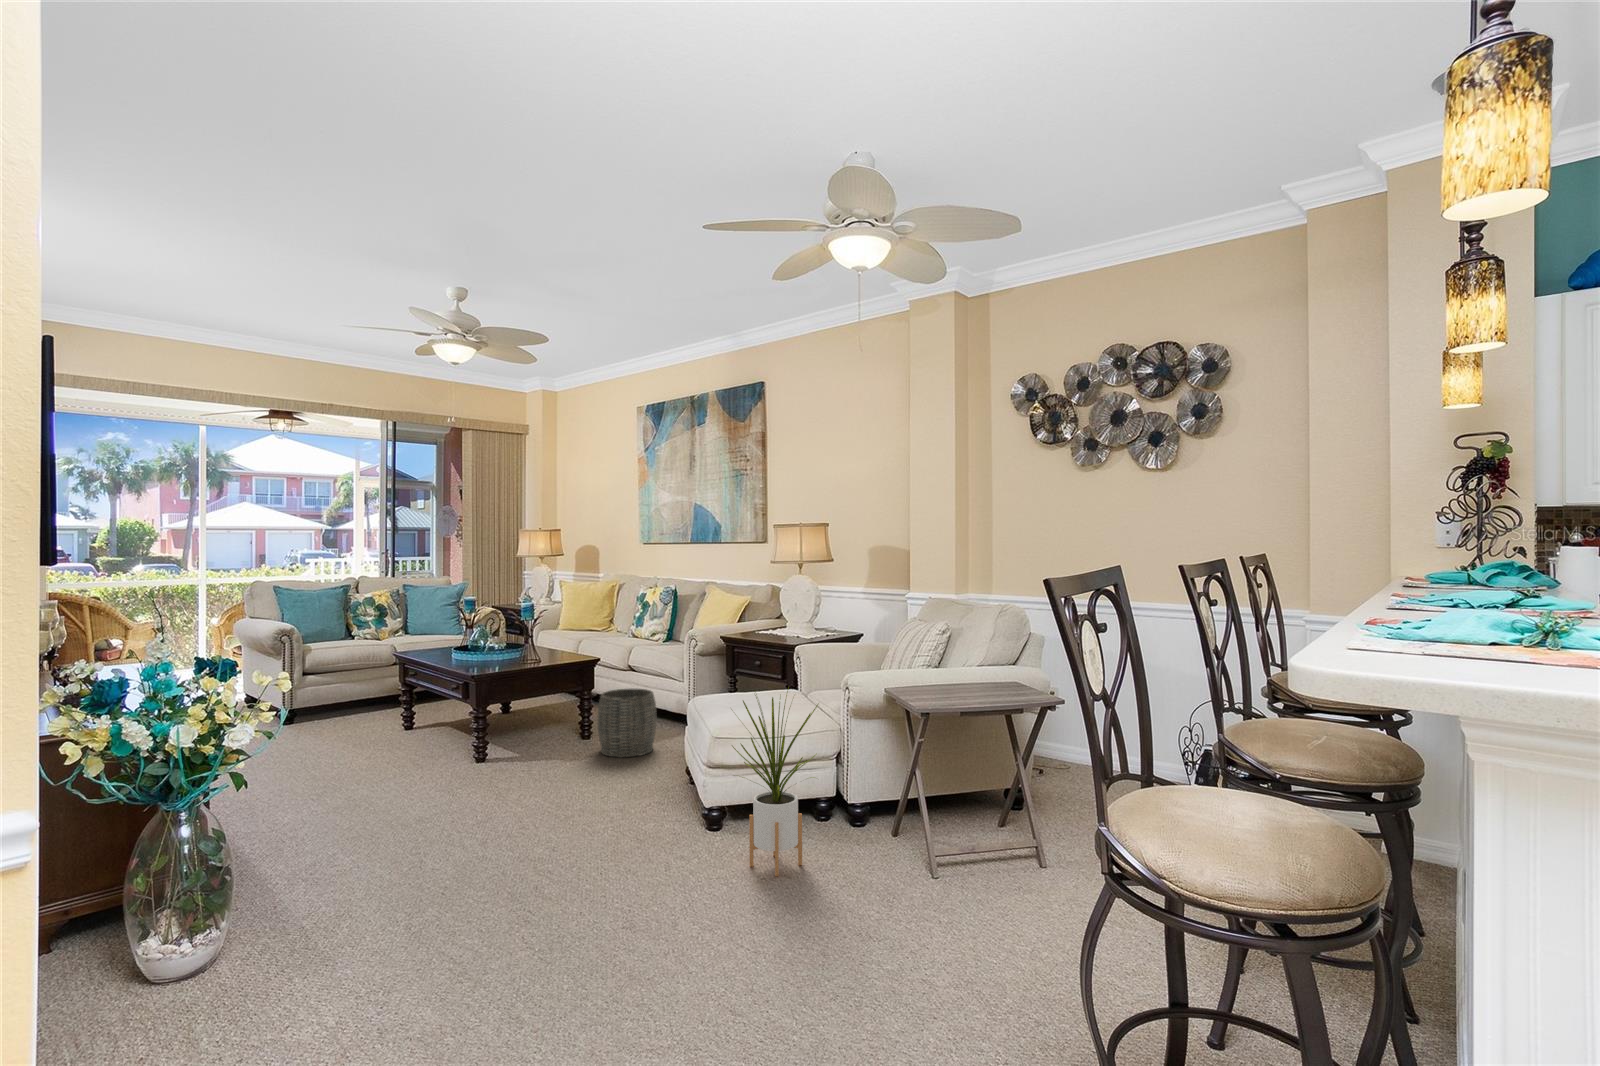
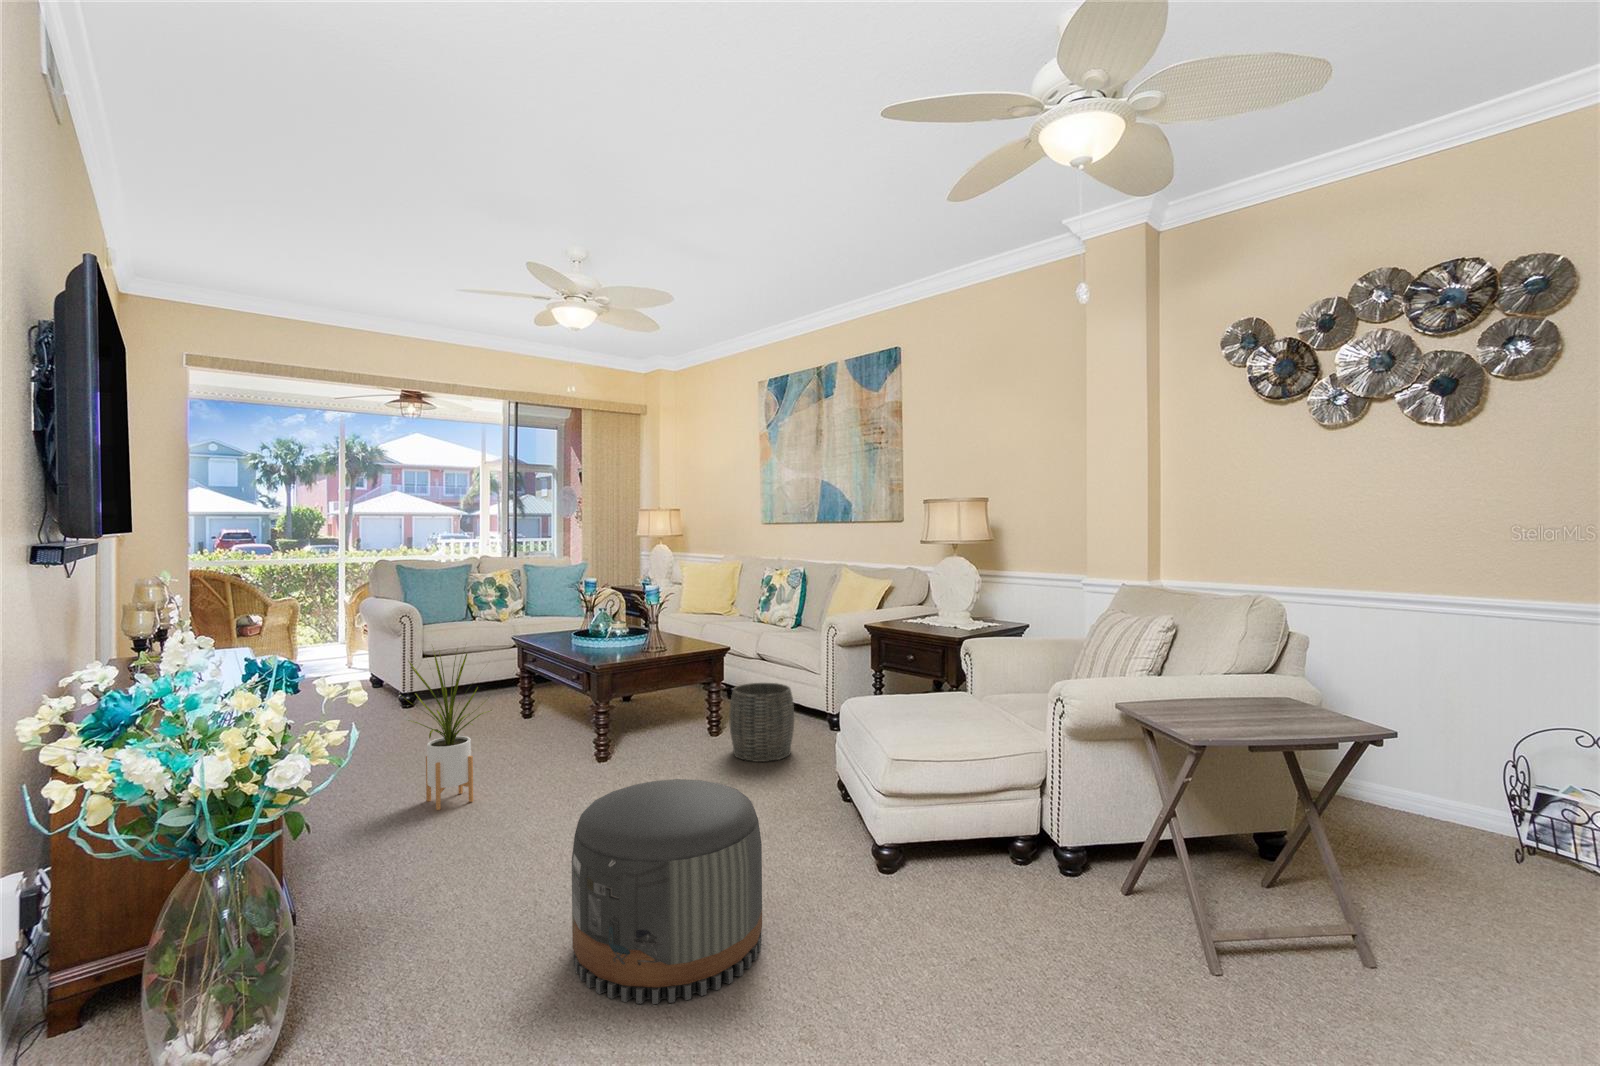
house plant: present [732,687,819,876] -> present [401,646,492,810]
pouf: none [455,755,608,914] -> present [572,779,762,1004]

